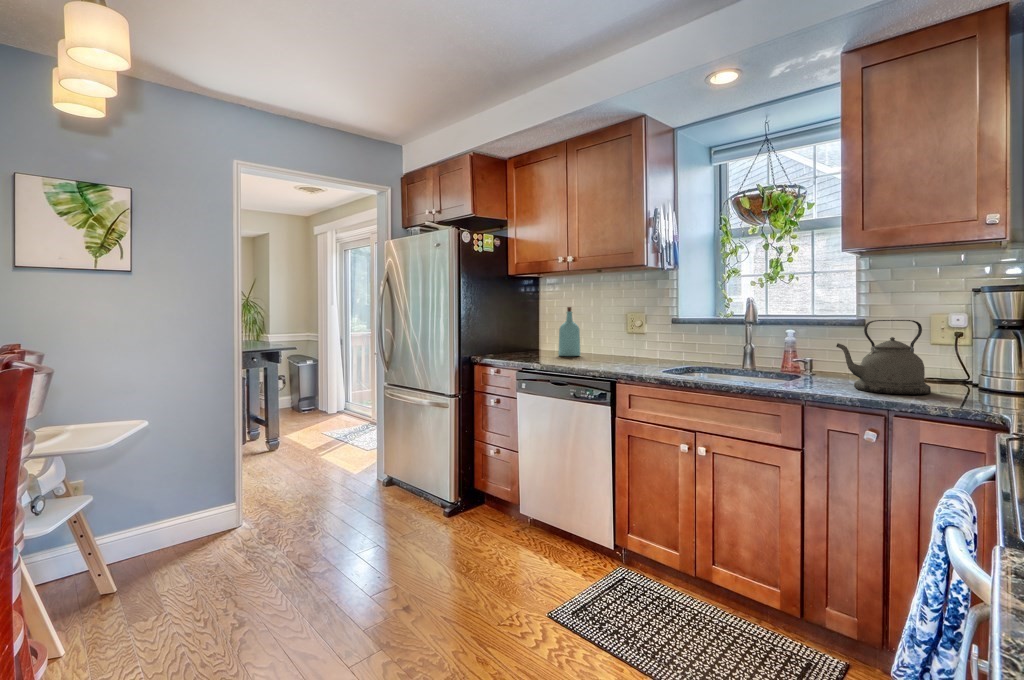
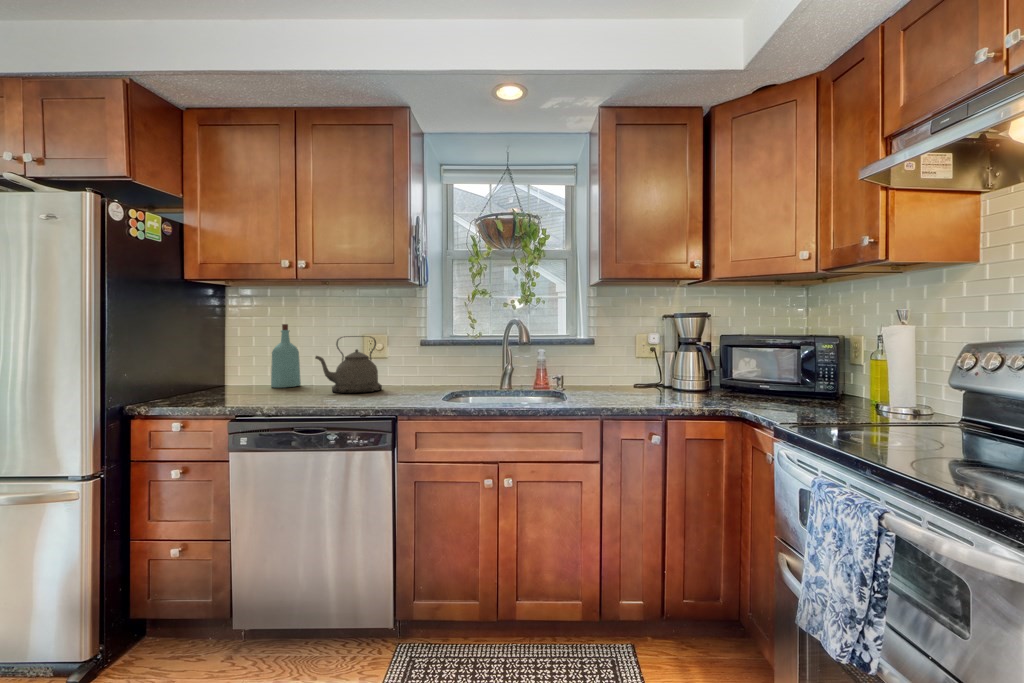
kettle: present [836,320,931,394] -> present [315,336,382,393]

